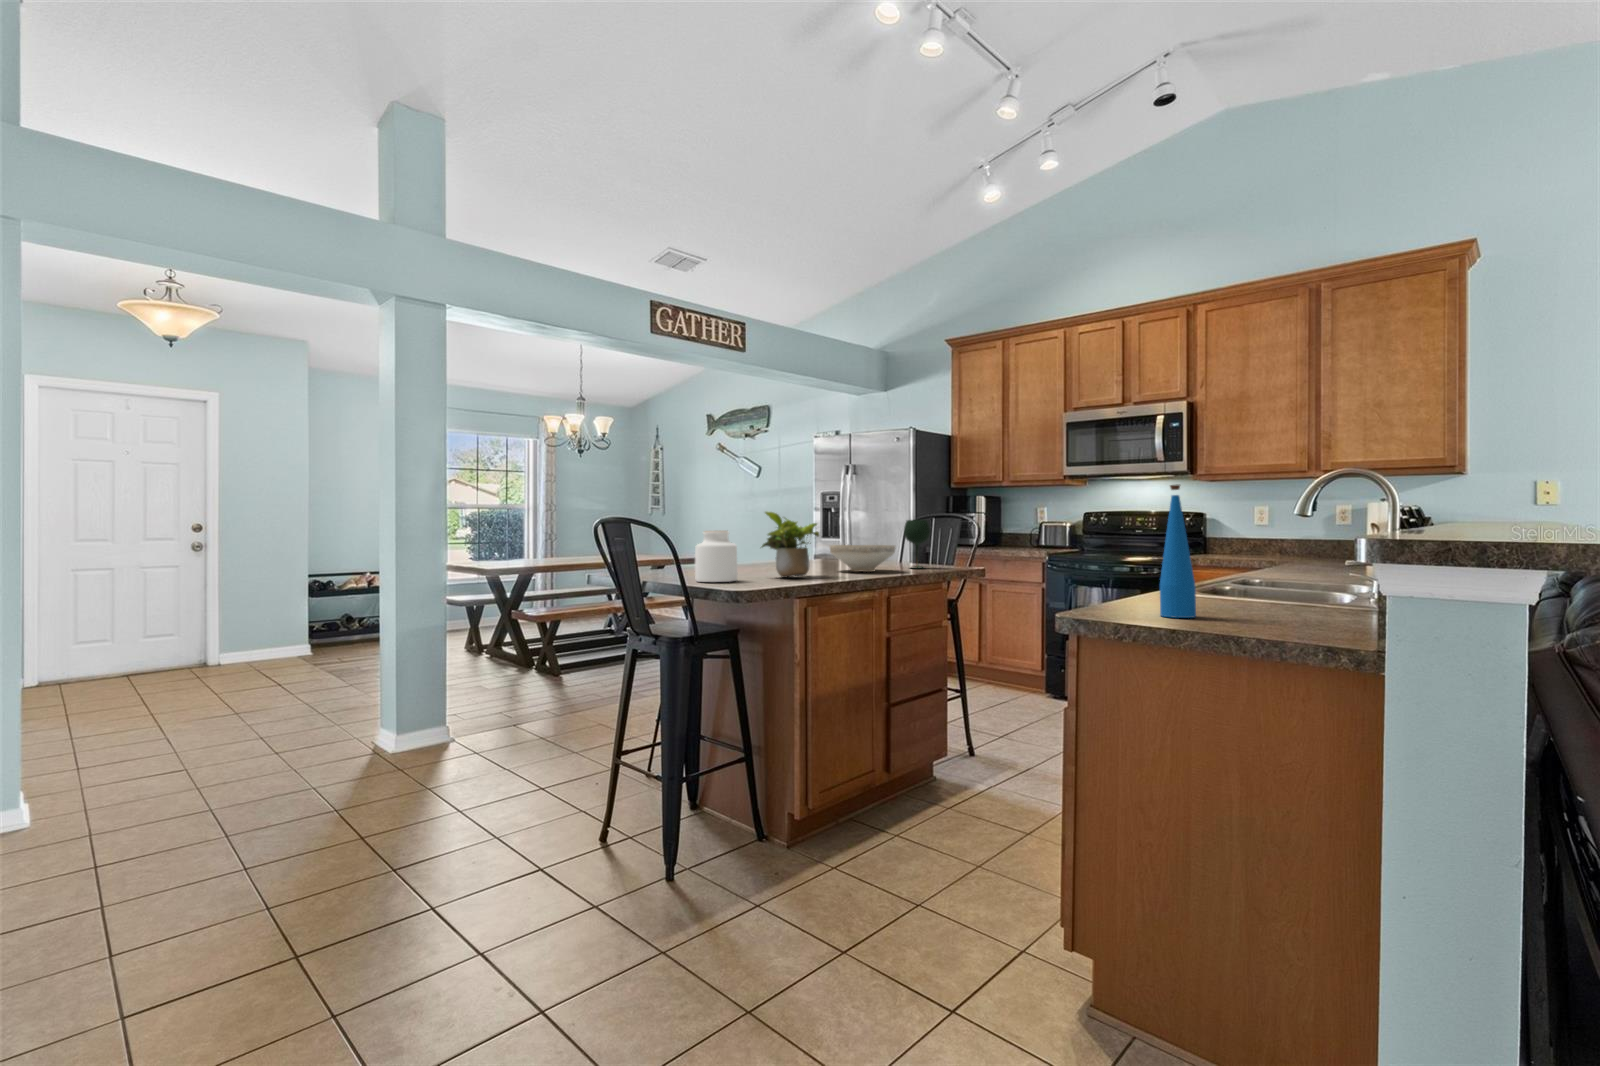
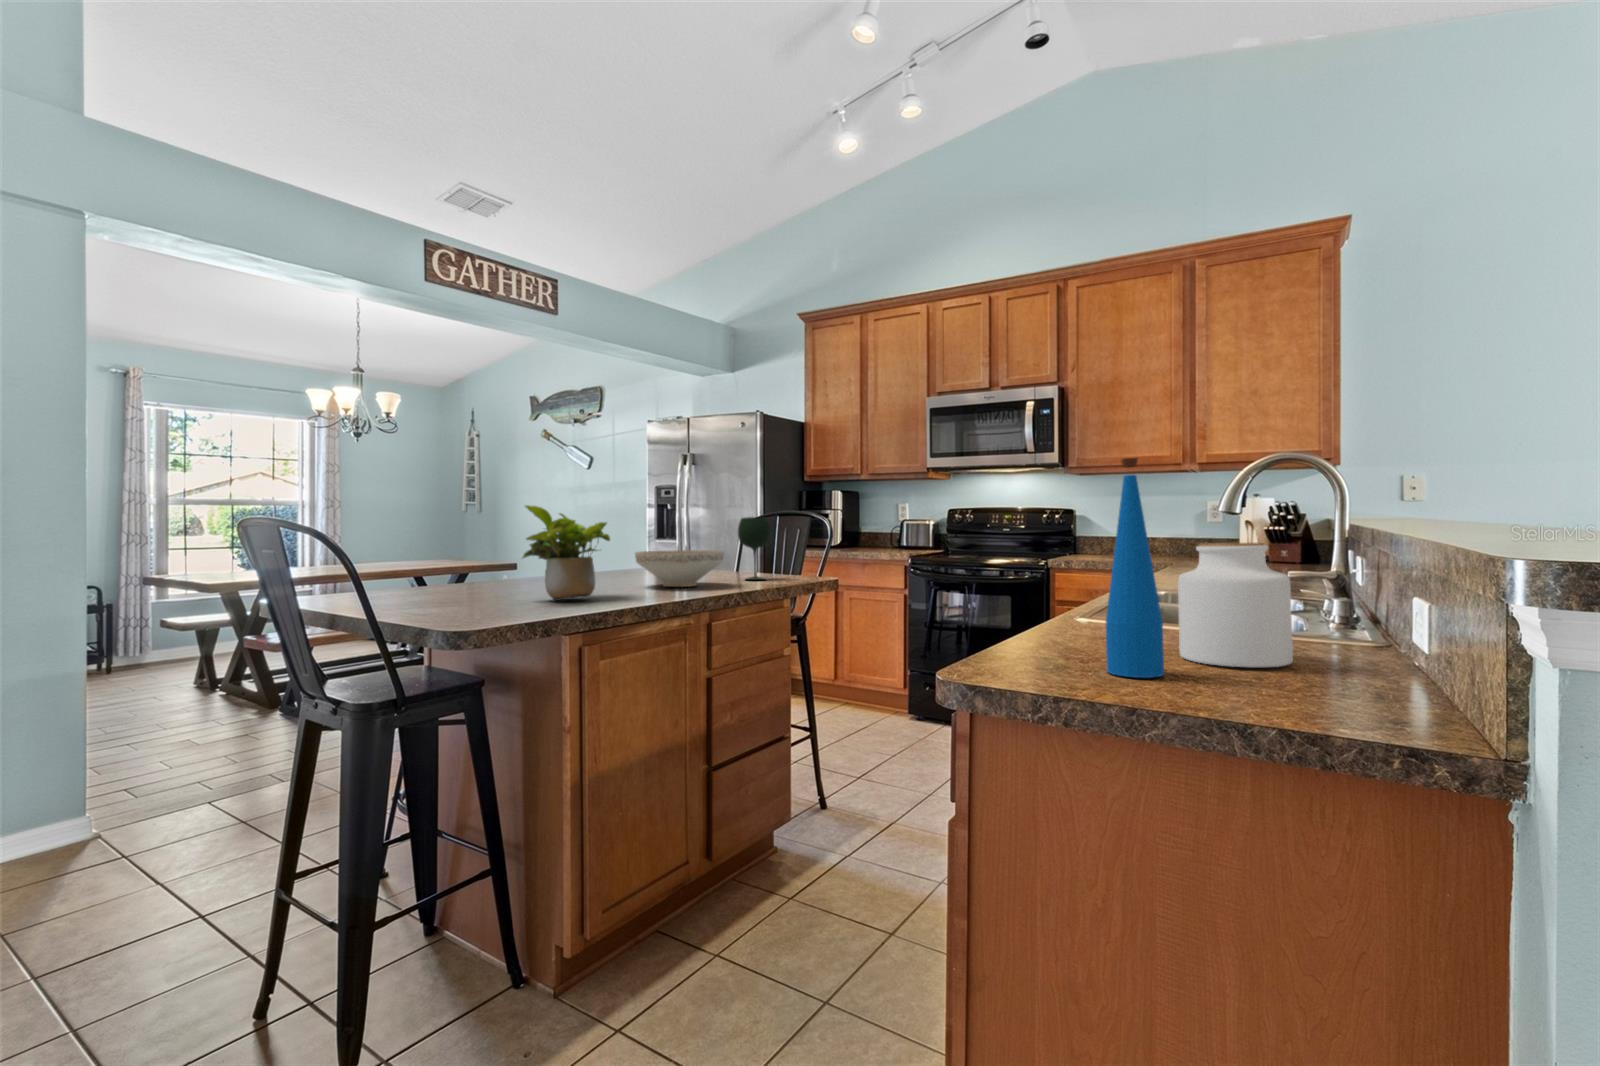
jar: present [695,531,737,582] -> present [1178,543,1293,667]

